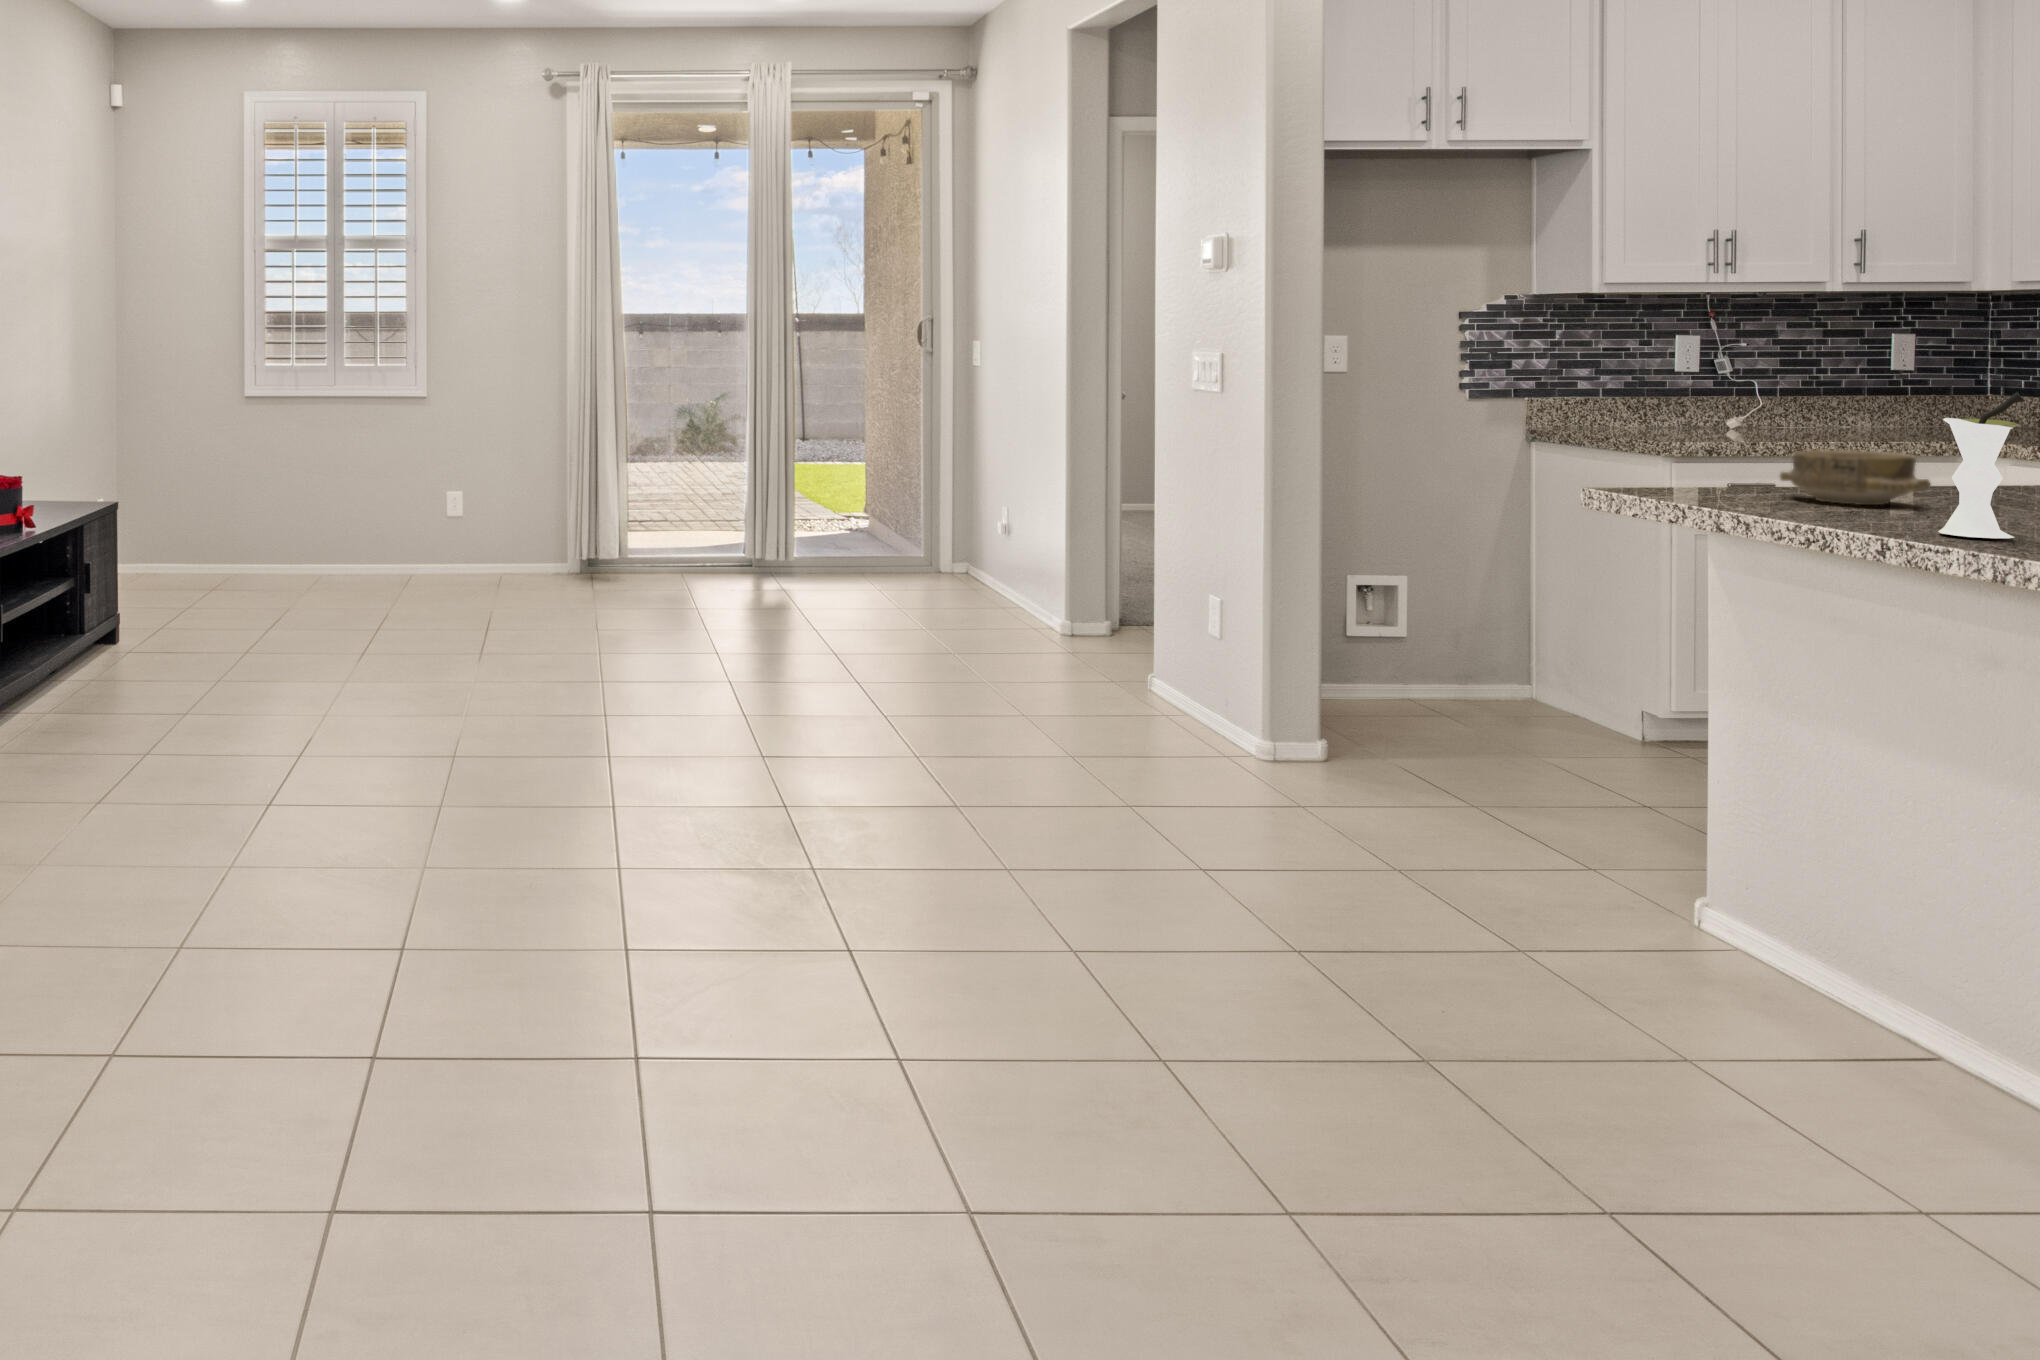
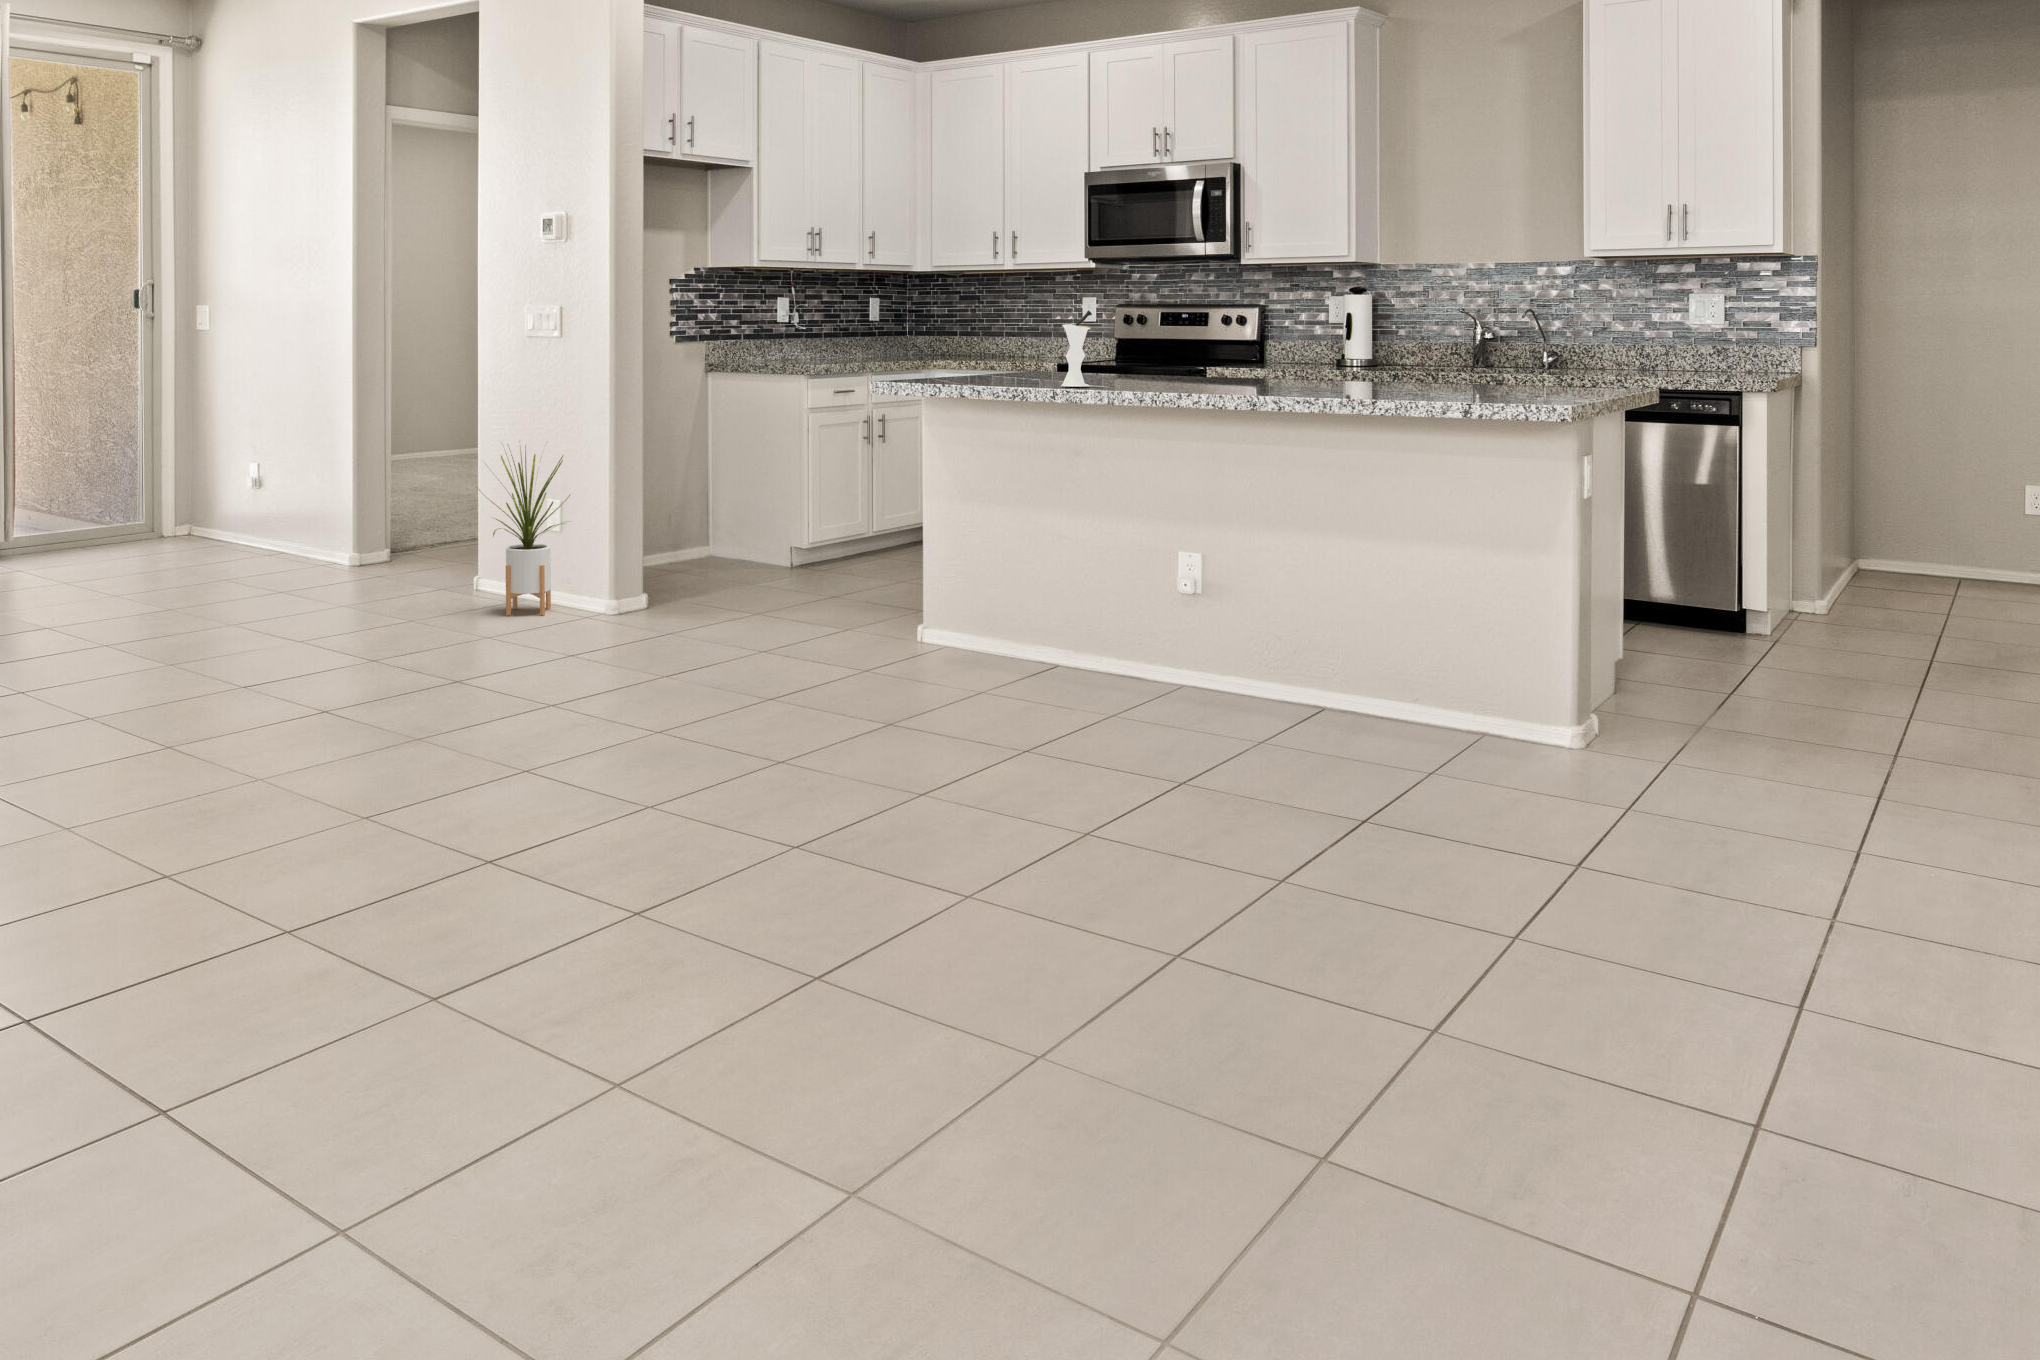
ceramic bowl: present [1780,450,1931,505] -> none [955,352,1021,381]
house plant: none [1085,517,1210,740] -> present [478,446,570,616]

